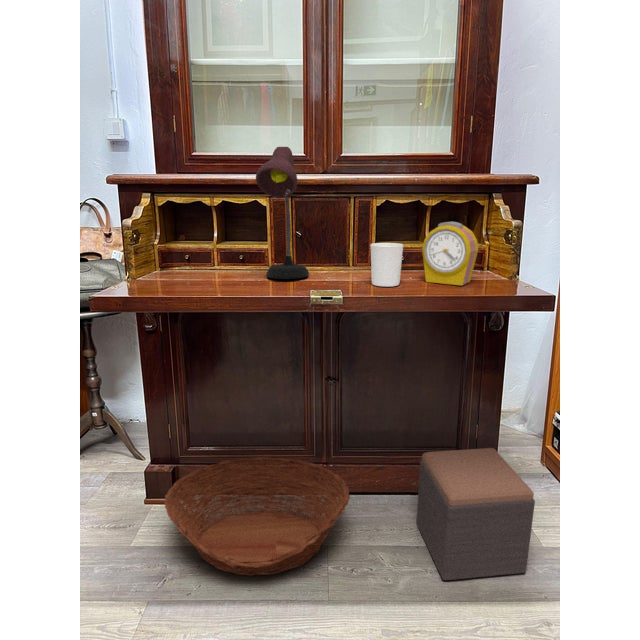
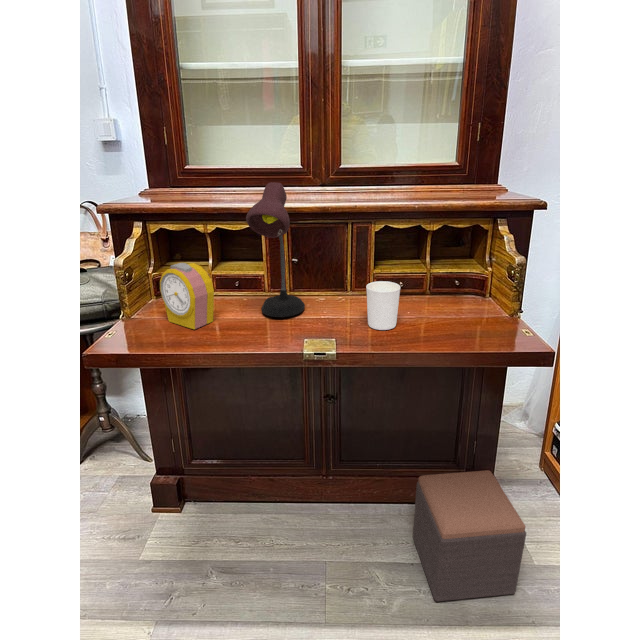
alarm clock: present [422,222,478,285] -> present [160,263,214,329]
basket: present [164,457,350,576] -> none [169,472,347,594]

